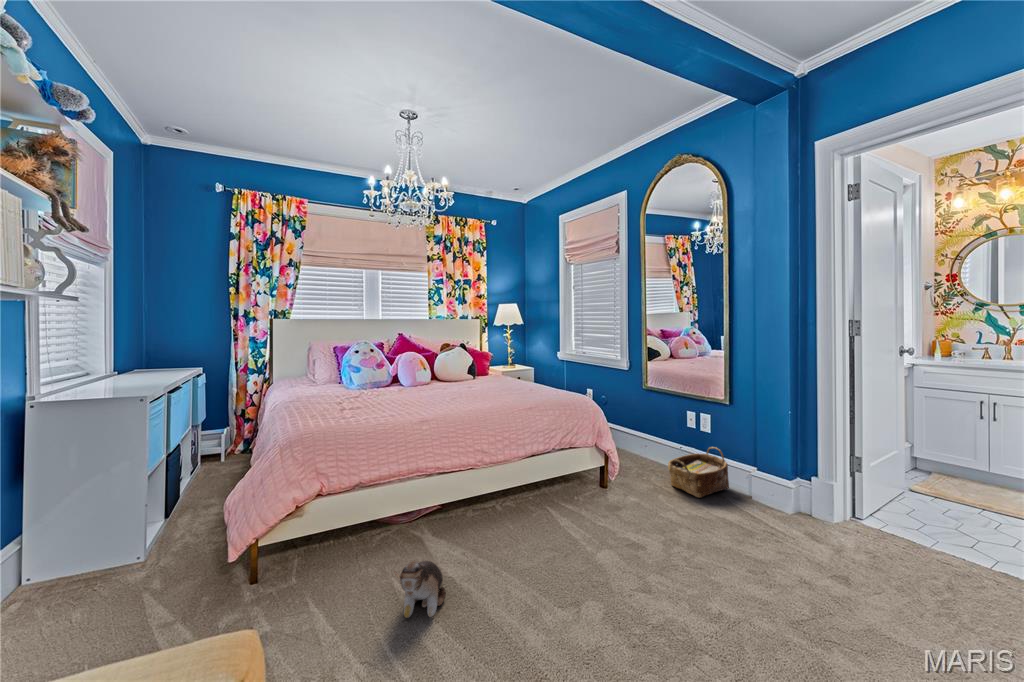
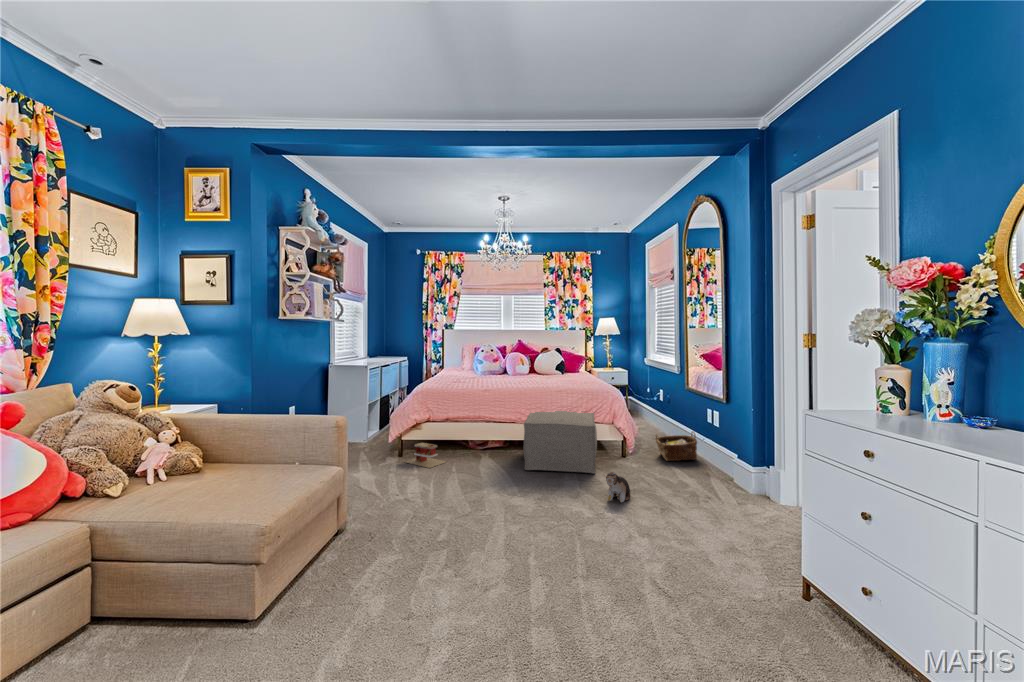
ottoman: none [494,436,653,572] -> present [524,411,597,474]
toy house: none [247,553,356,621] -> present [406,443,445,468]
plush toy: present [394,560,446,618] -> present [605,472,631,502]

